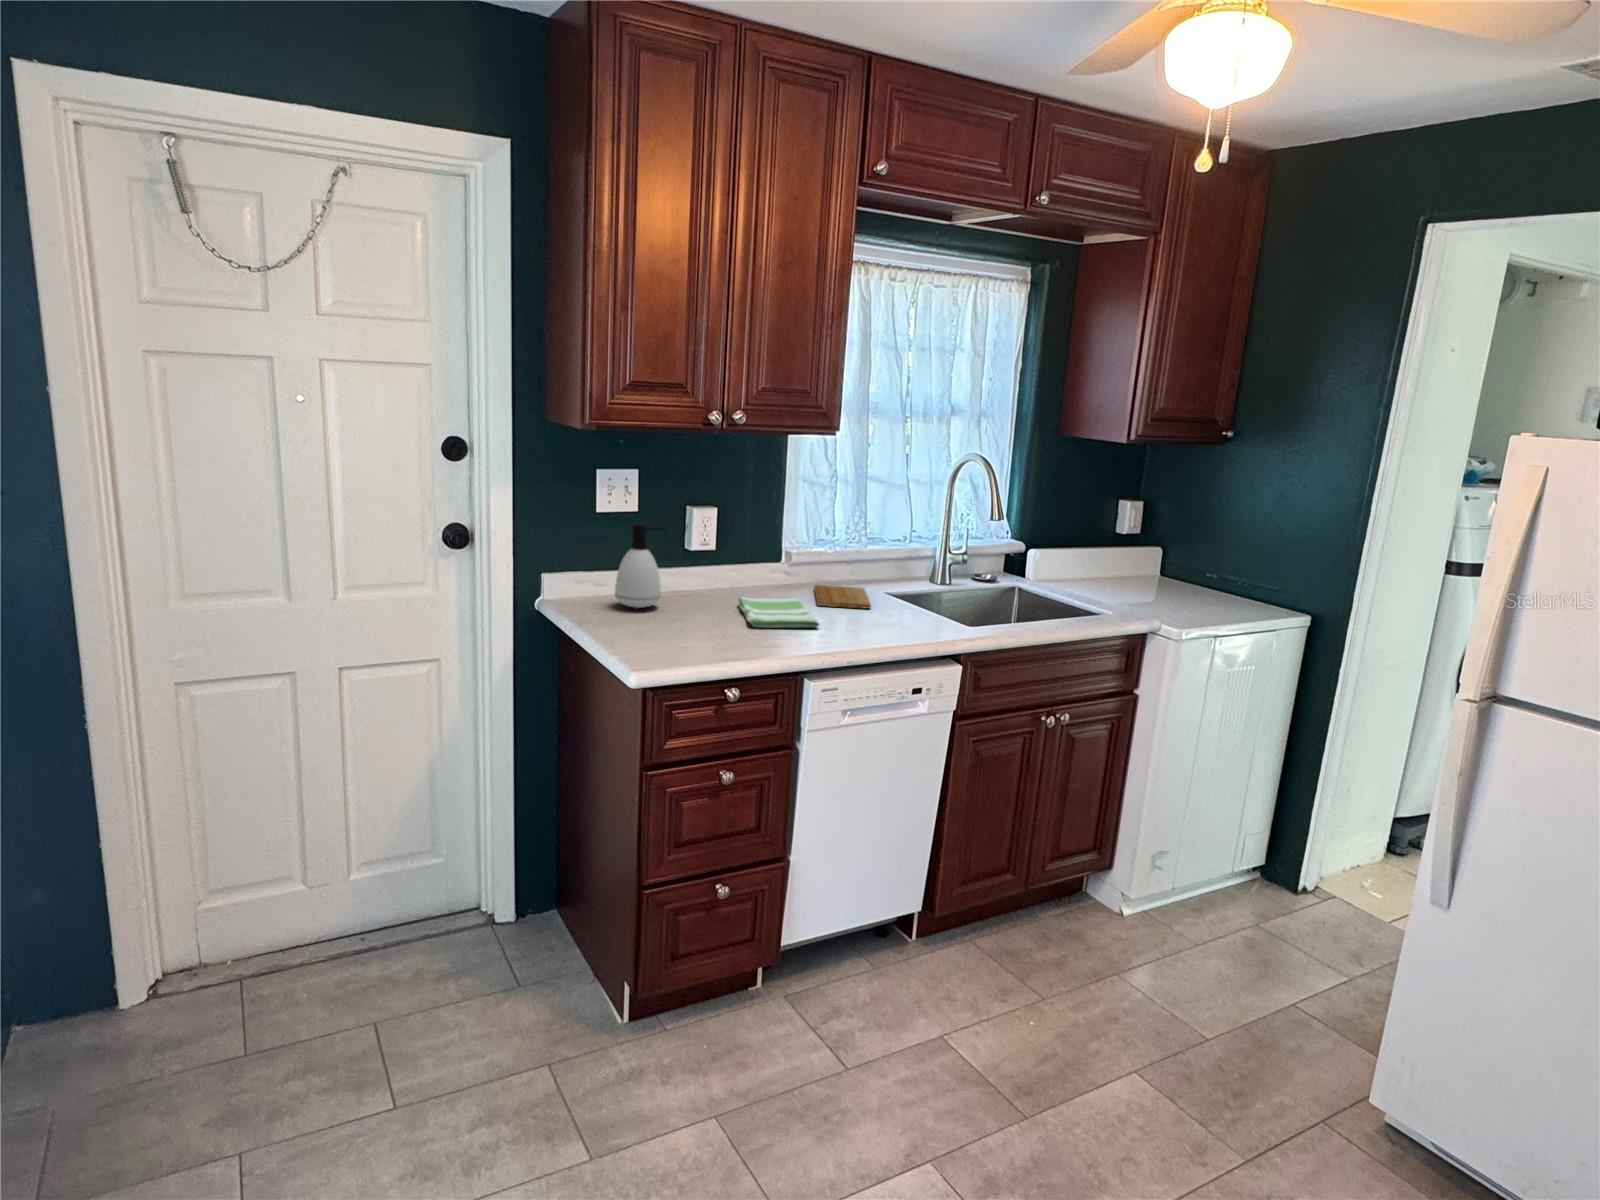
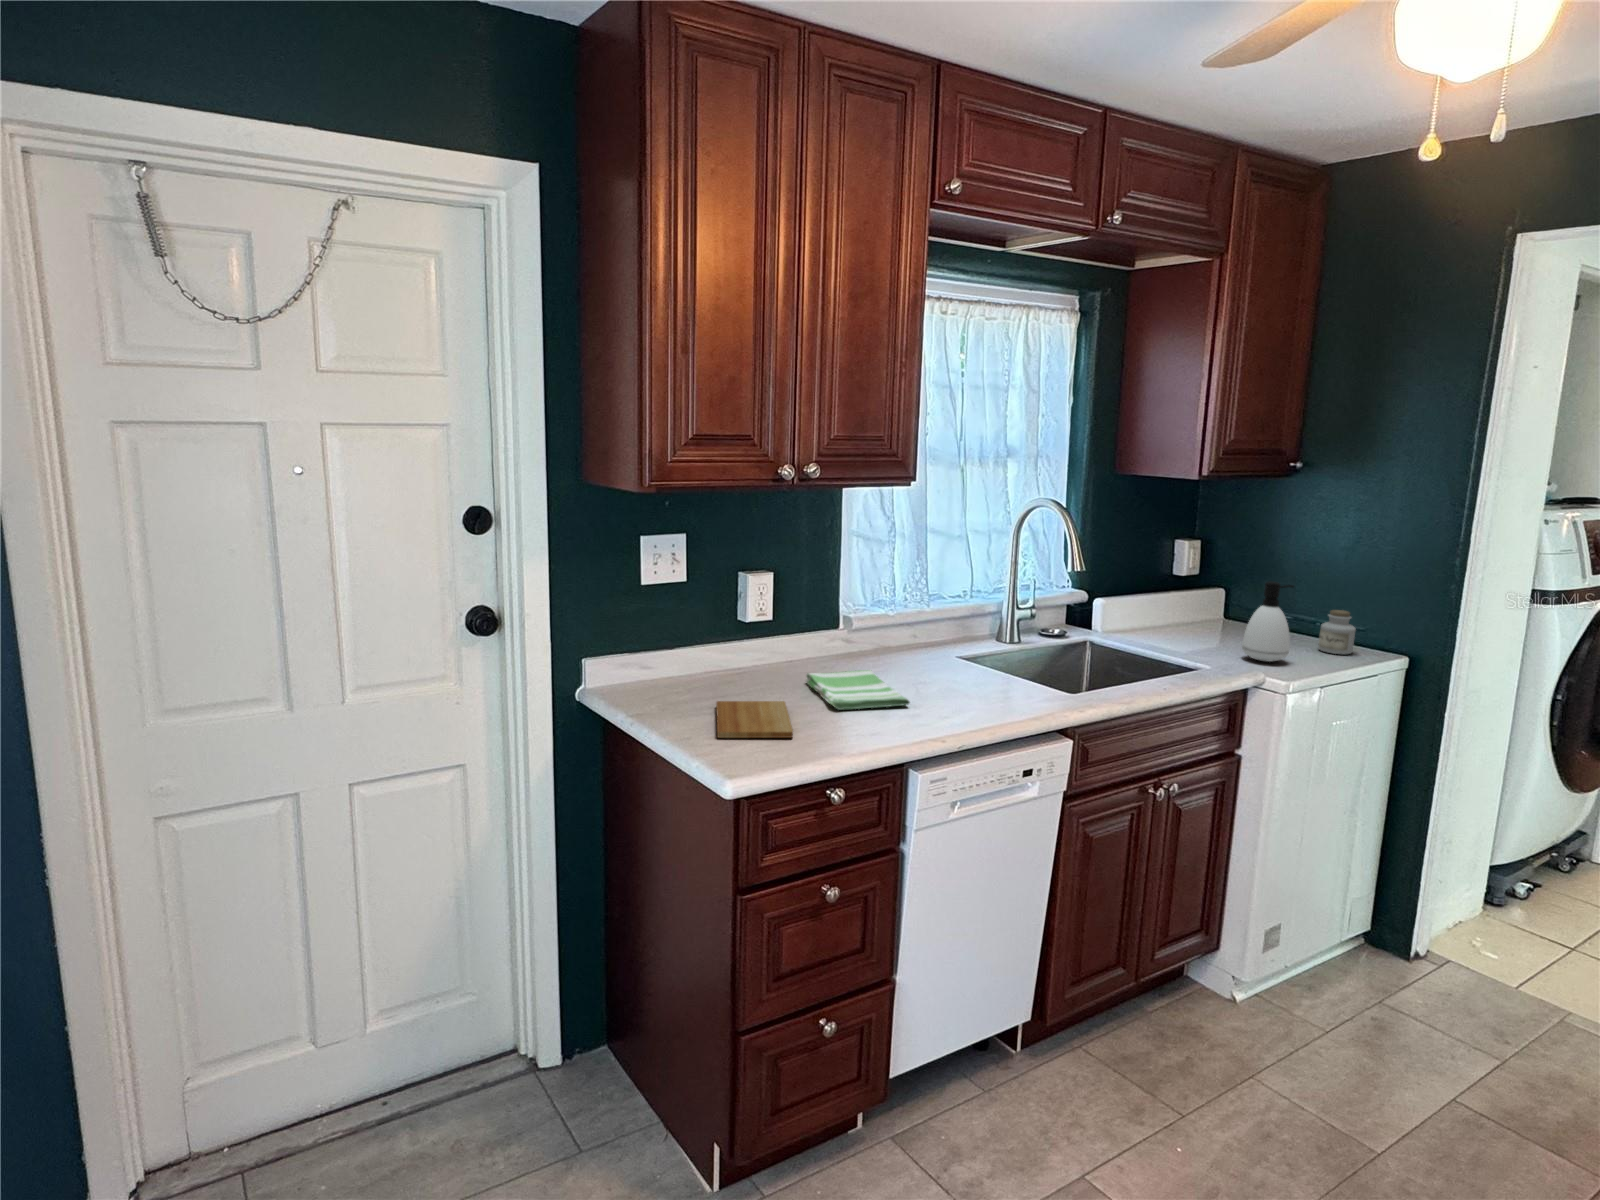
soap dispenser: present [615,523,664,608] -> present [1242,581,1294,662]
jar: none [1230,569,1264,610] -> present [1318,610,1356,654]
cutting board: present [814,585,871,609] -> present [716,701,793,738]

